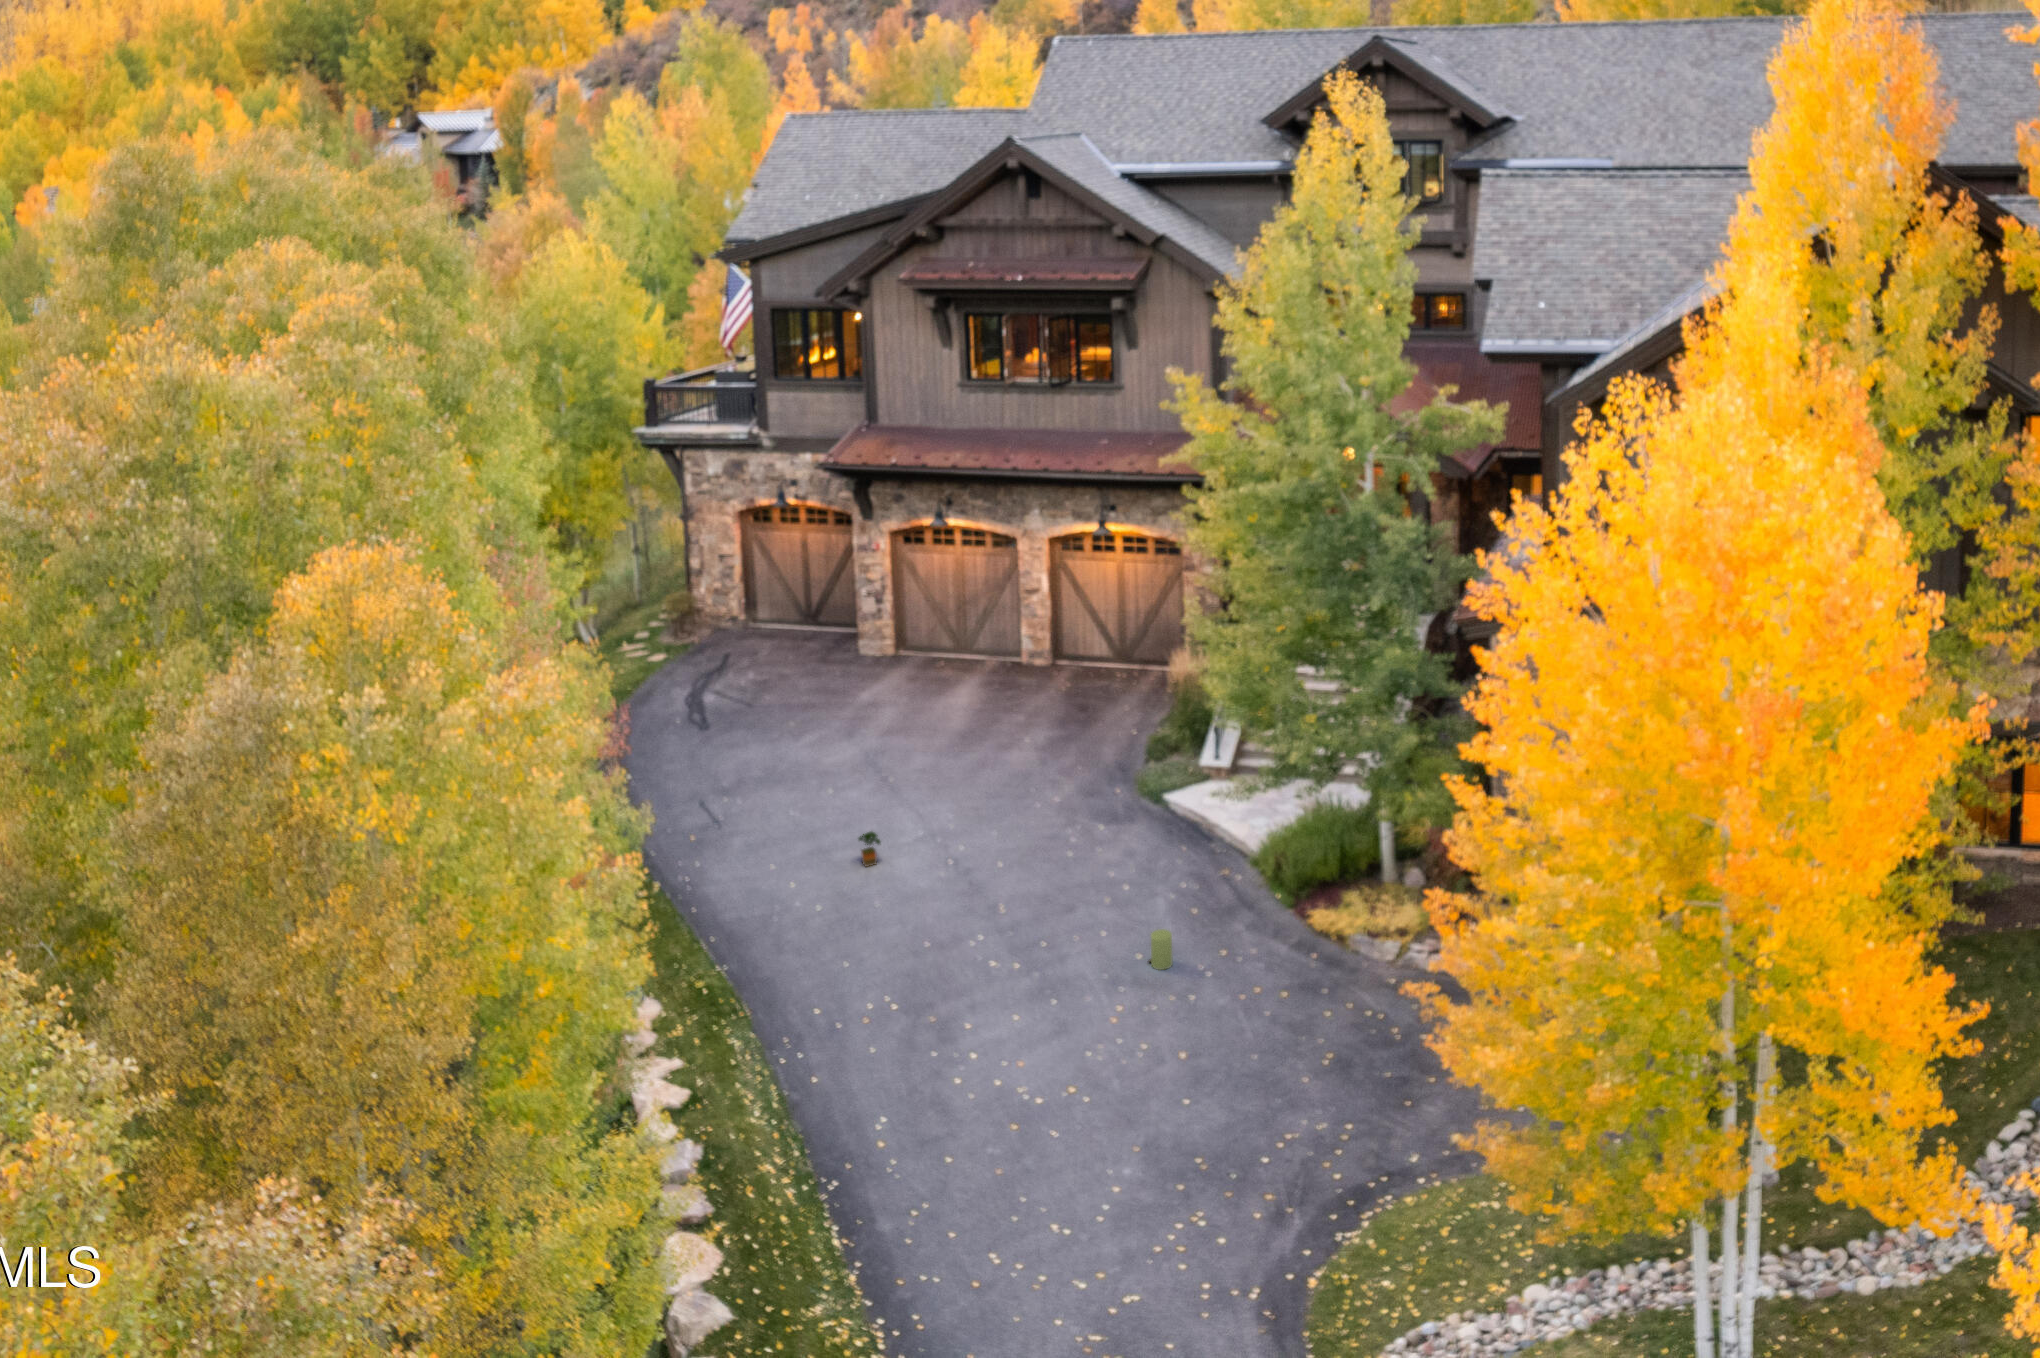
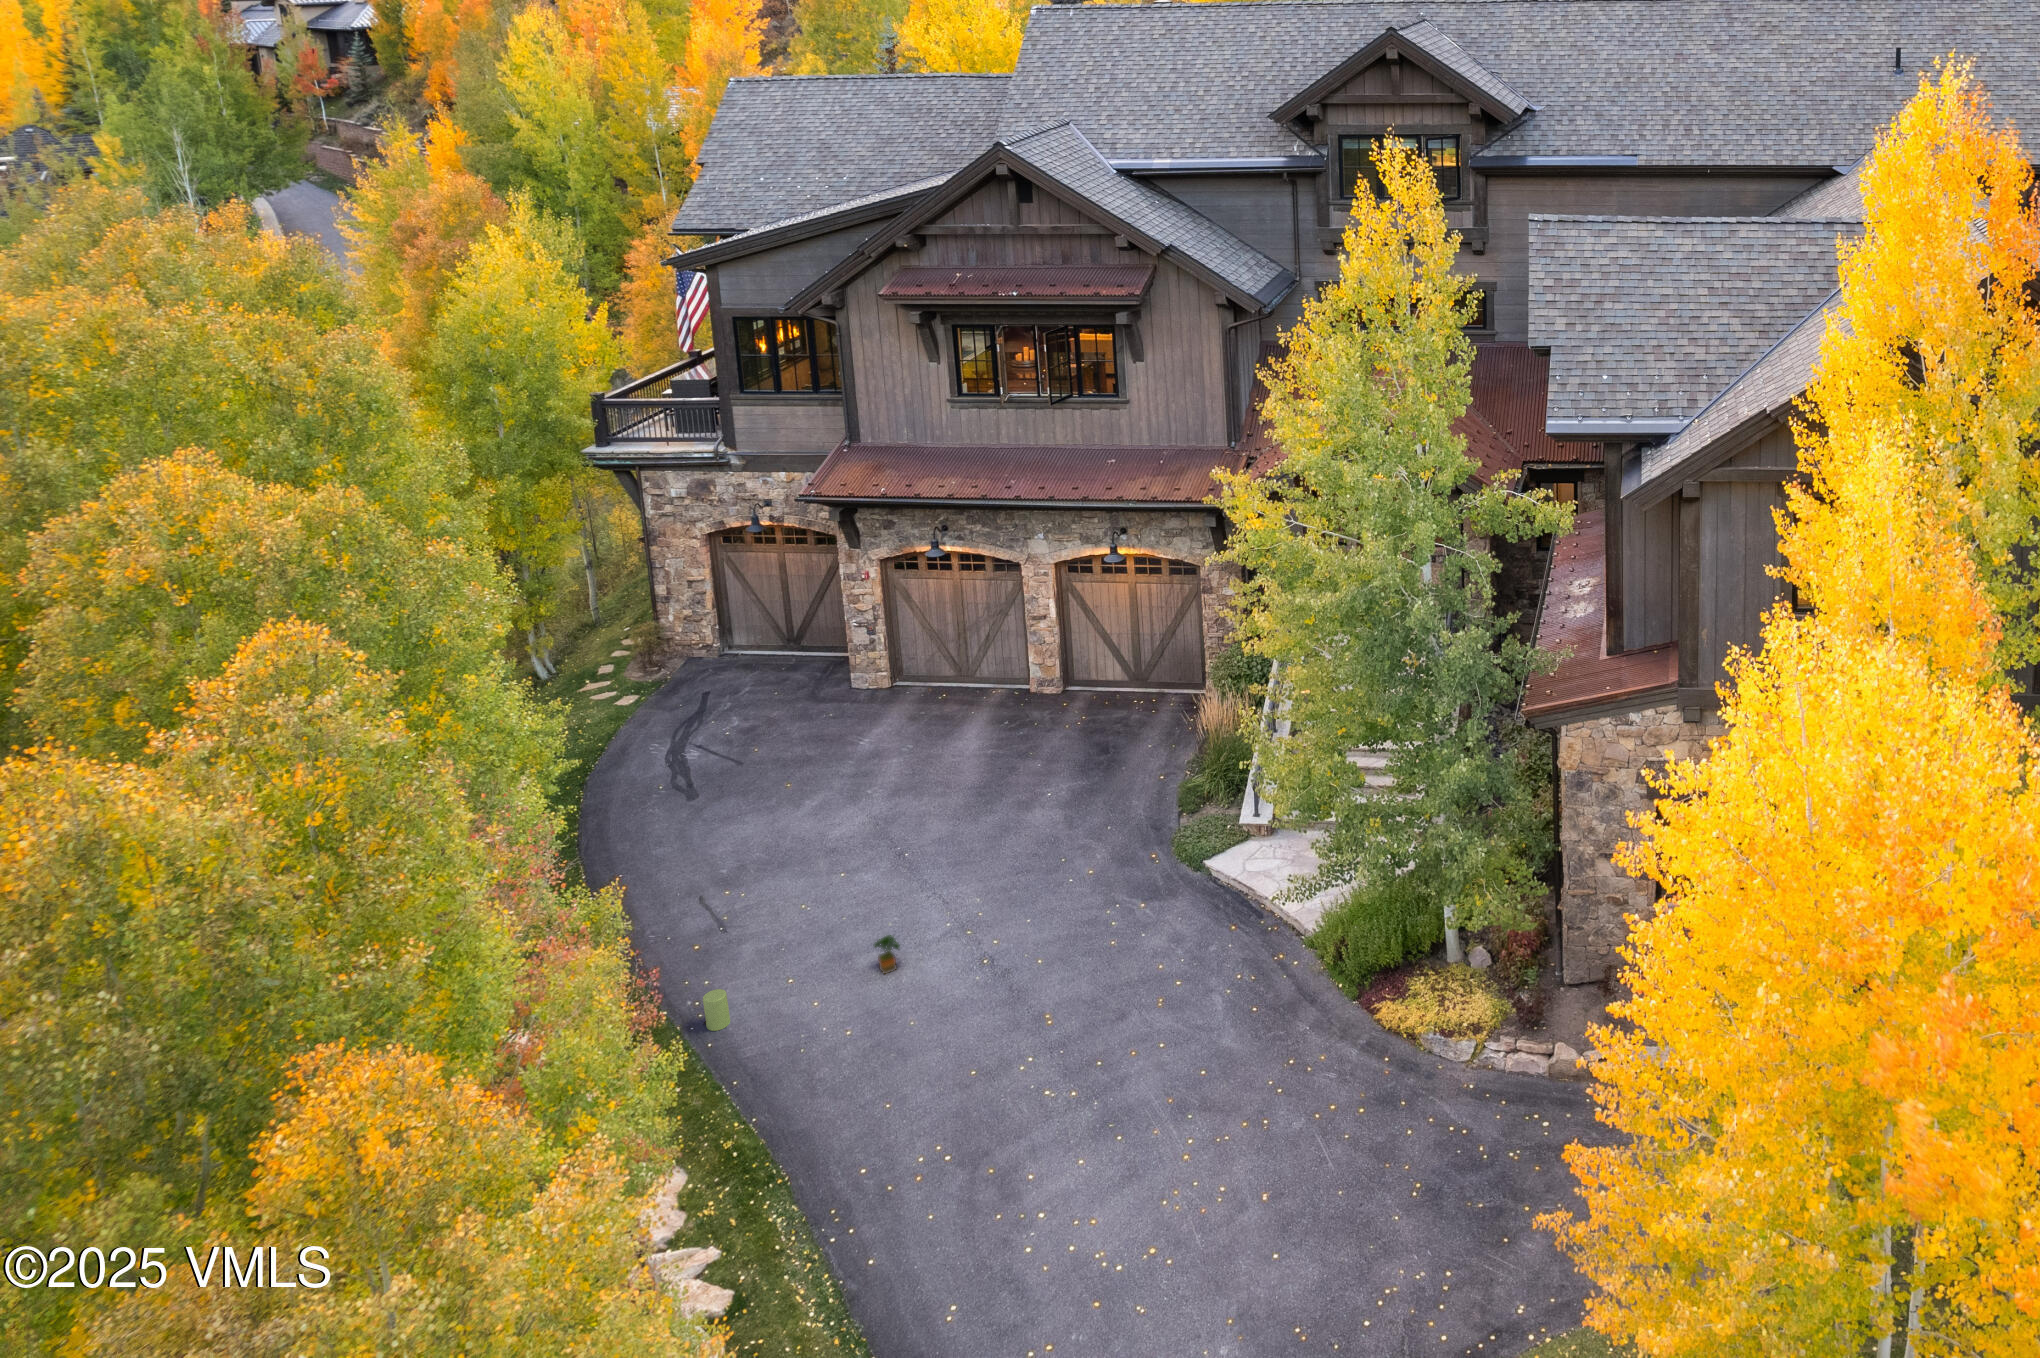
trash can: present [1149,929,1173,970] -> present [703,989,730,1031]

